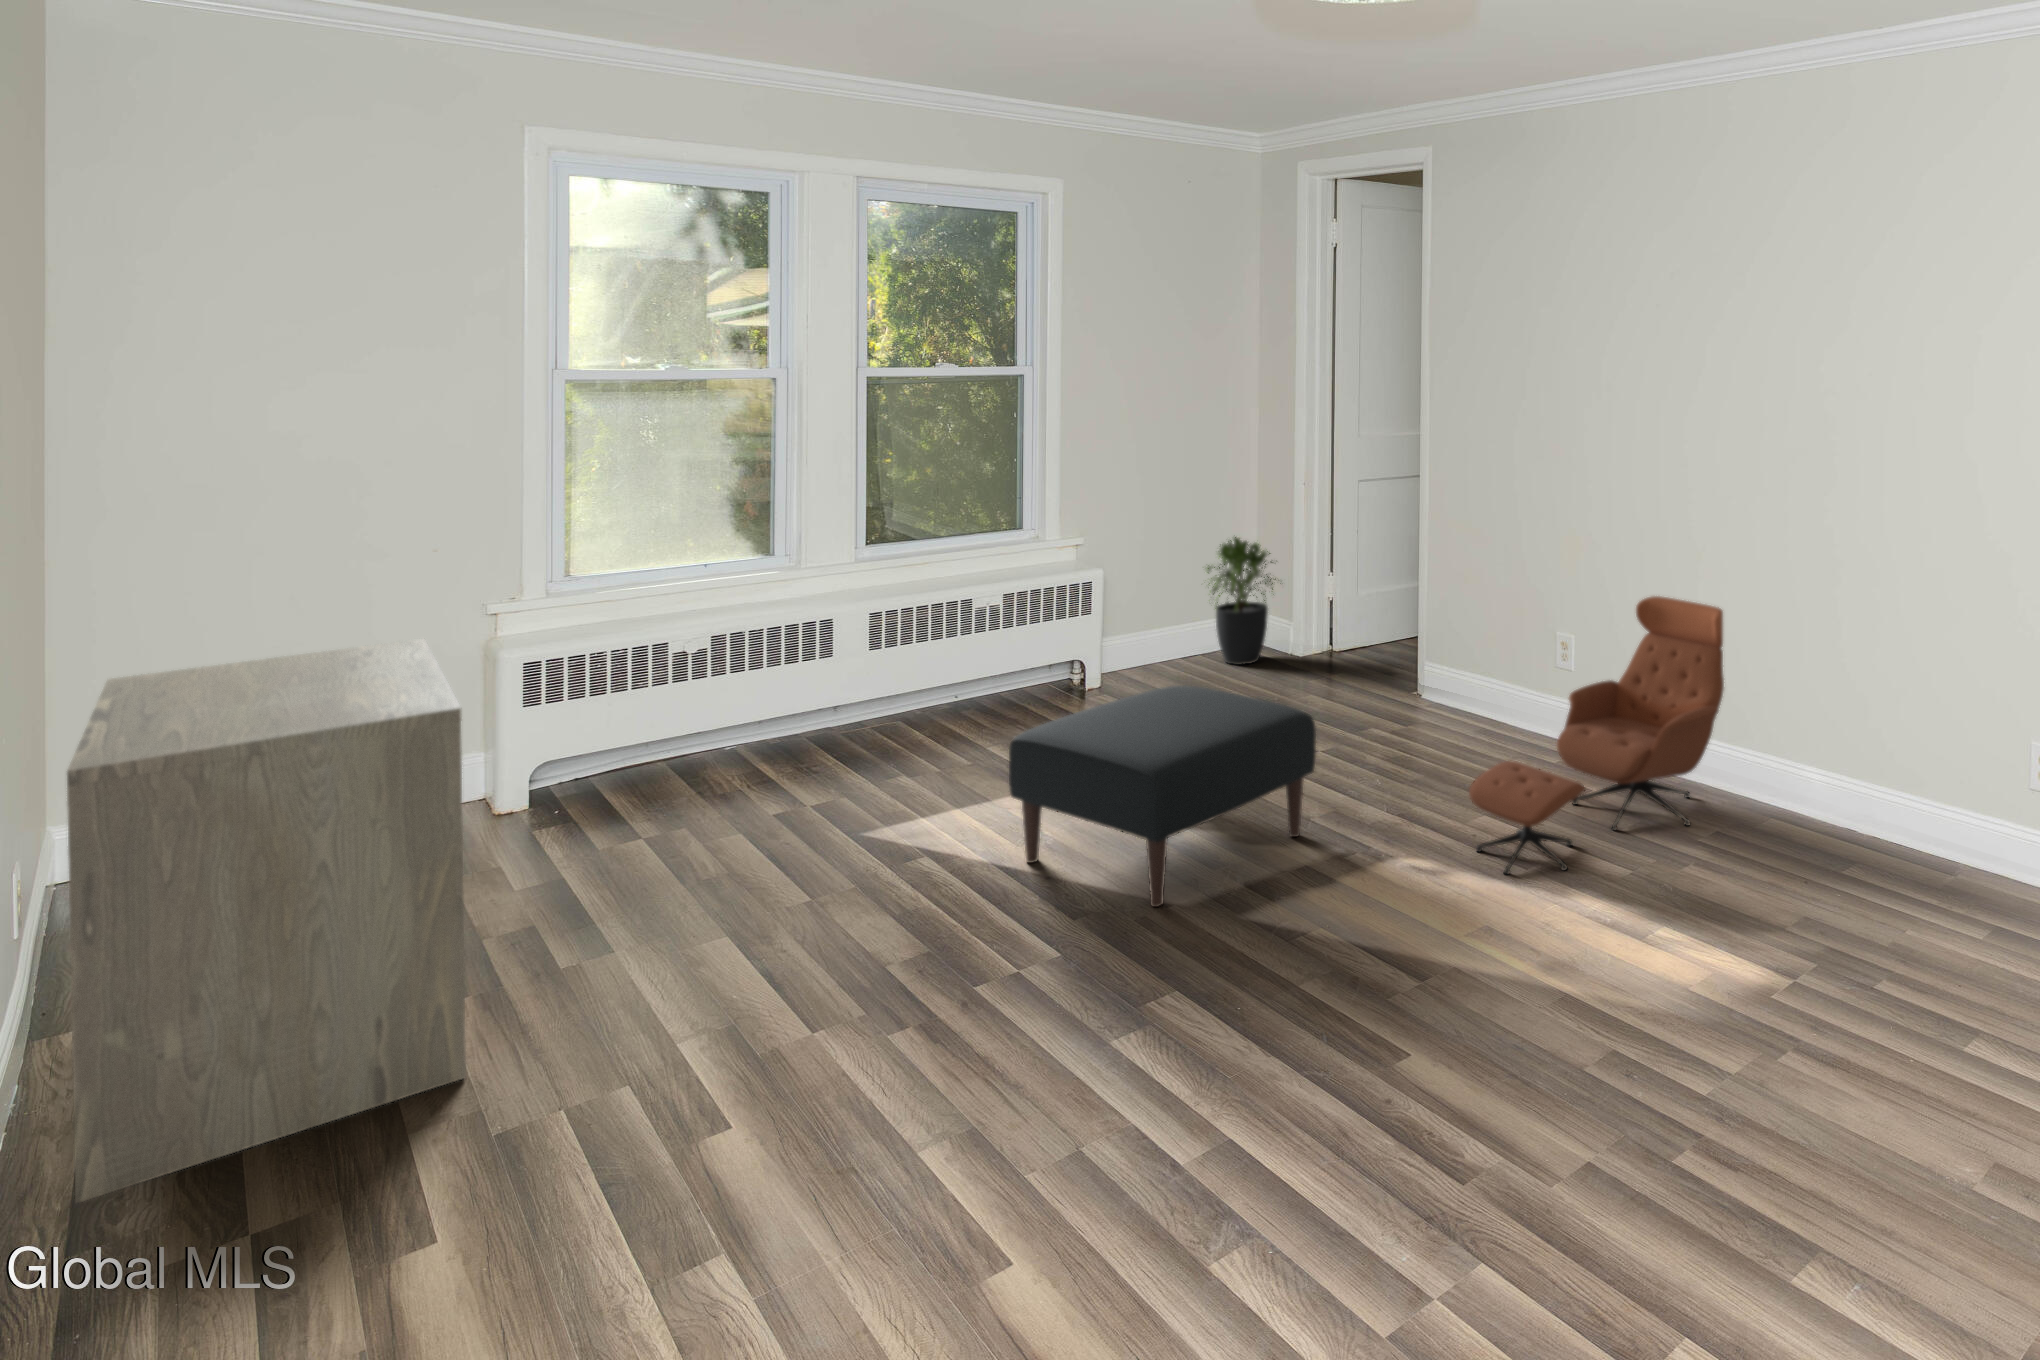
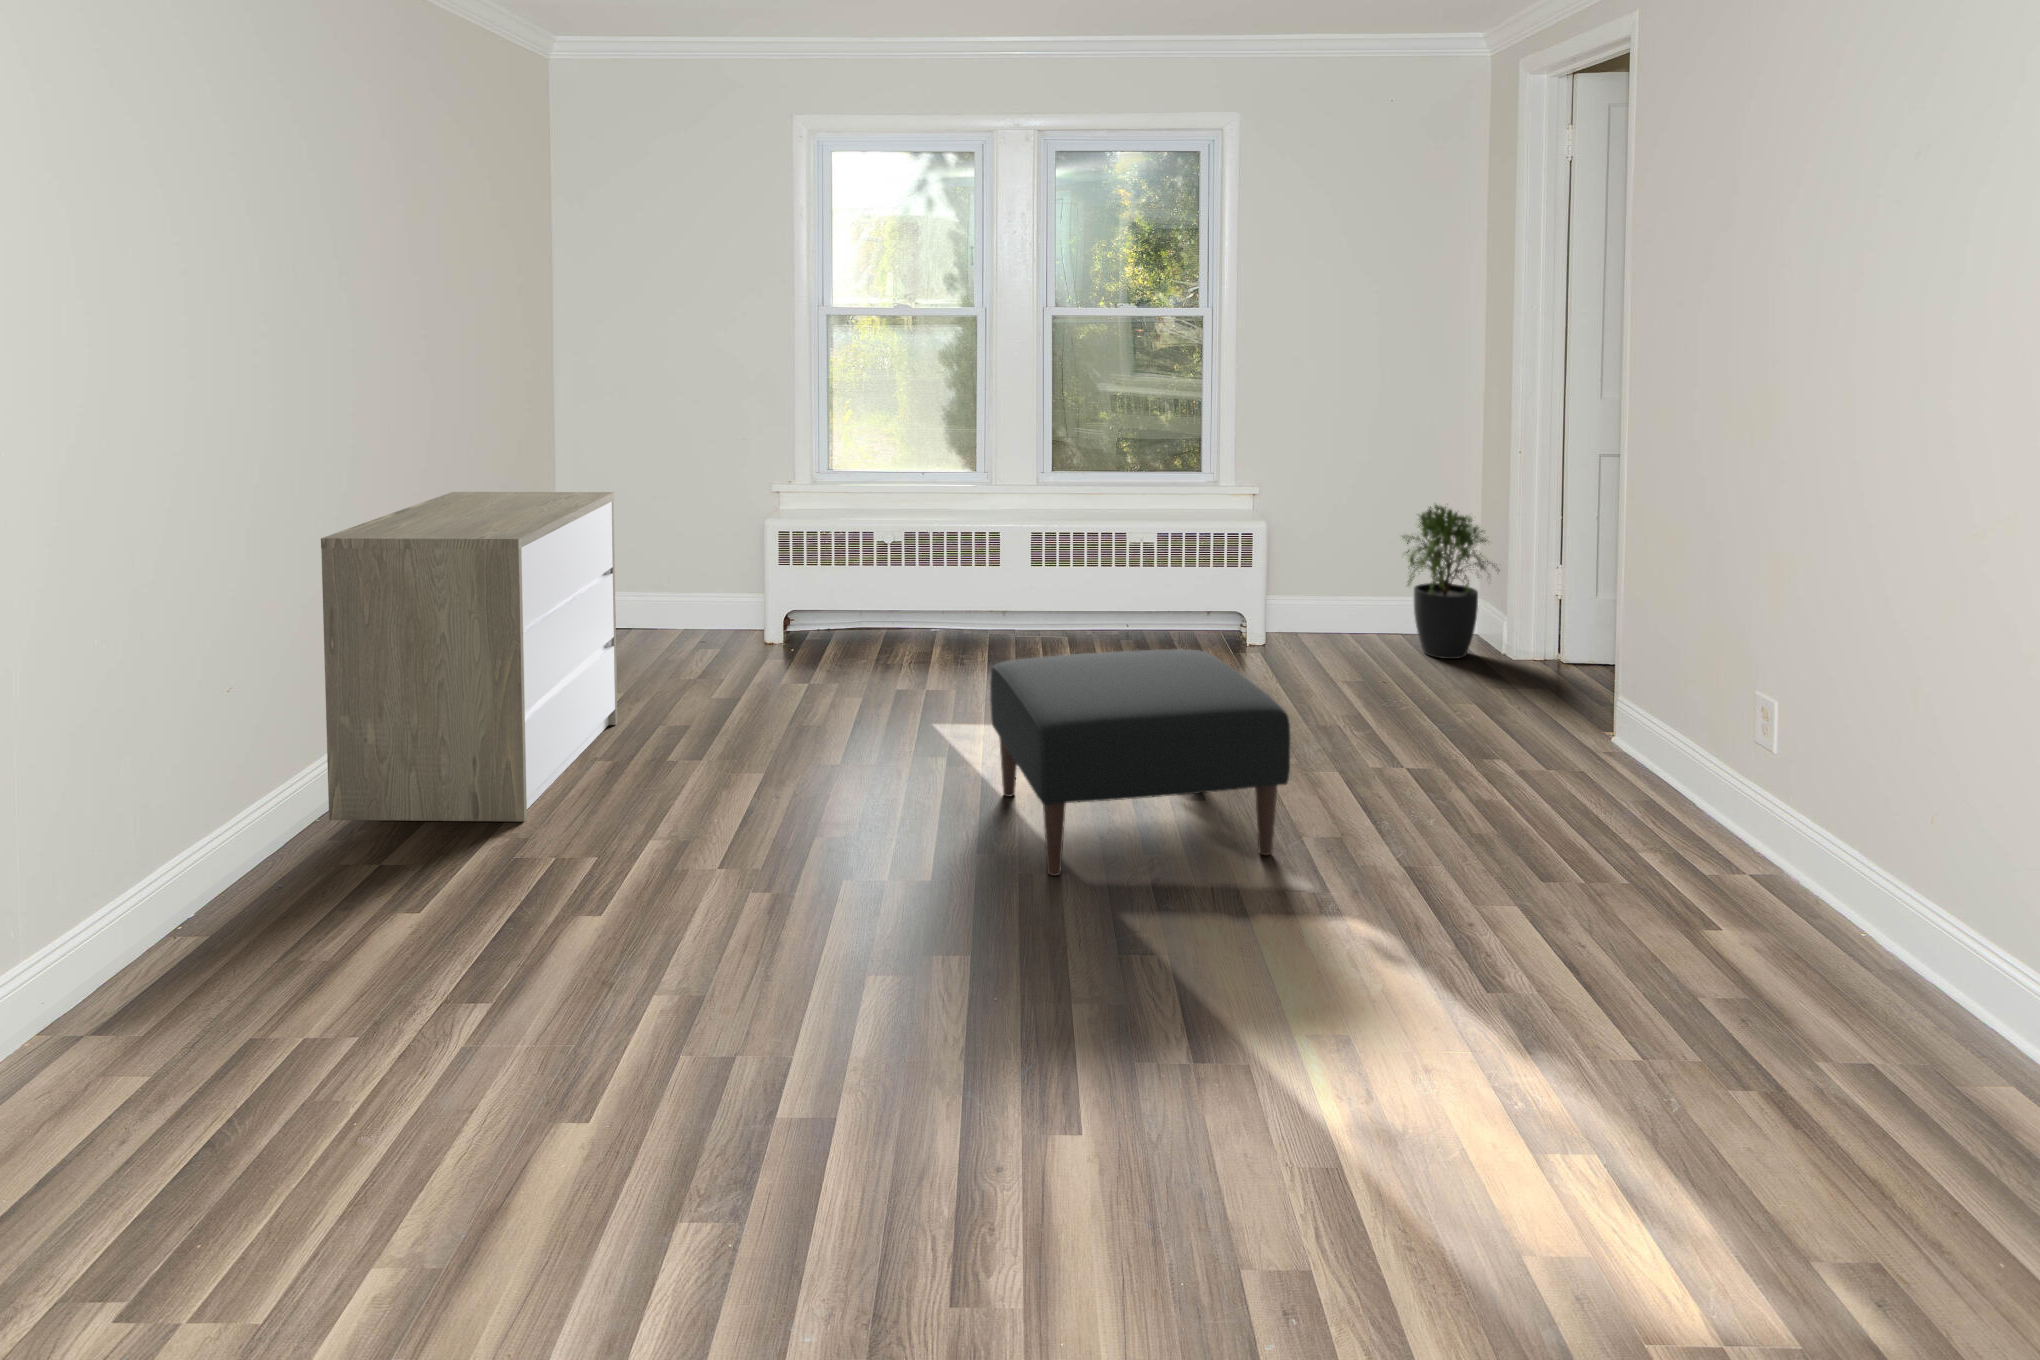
lounge chair: present [1469,596,1724,874] -> none [1446,660,1956,1035]

